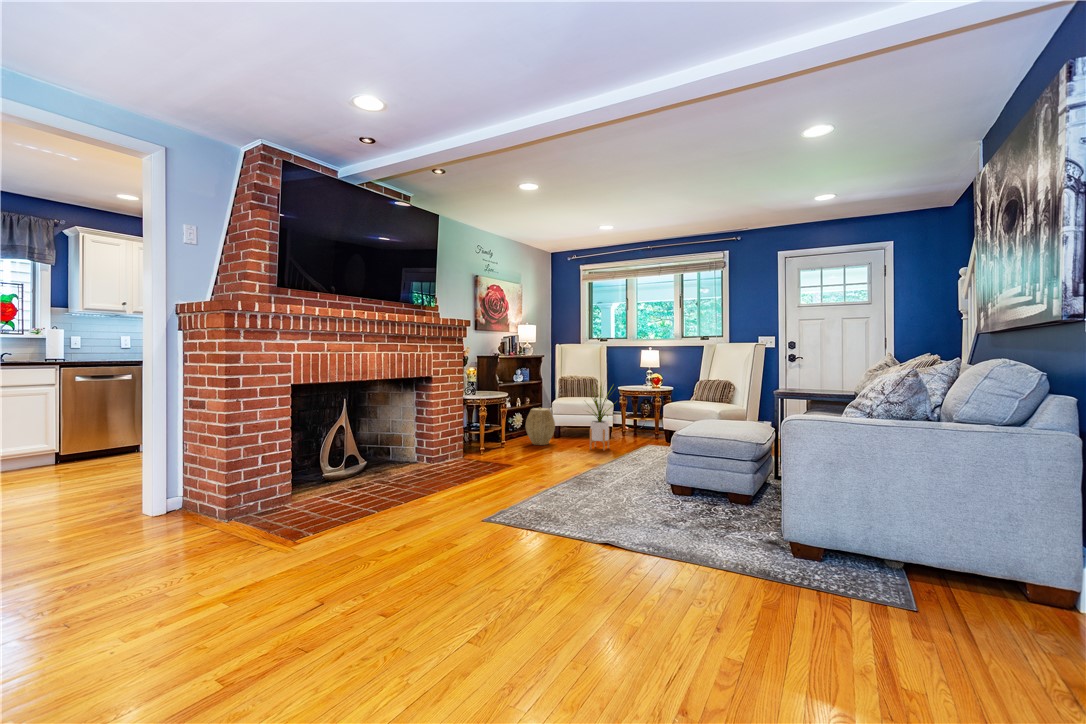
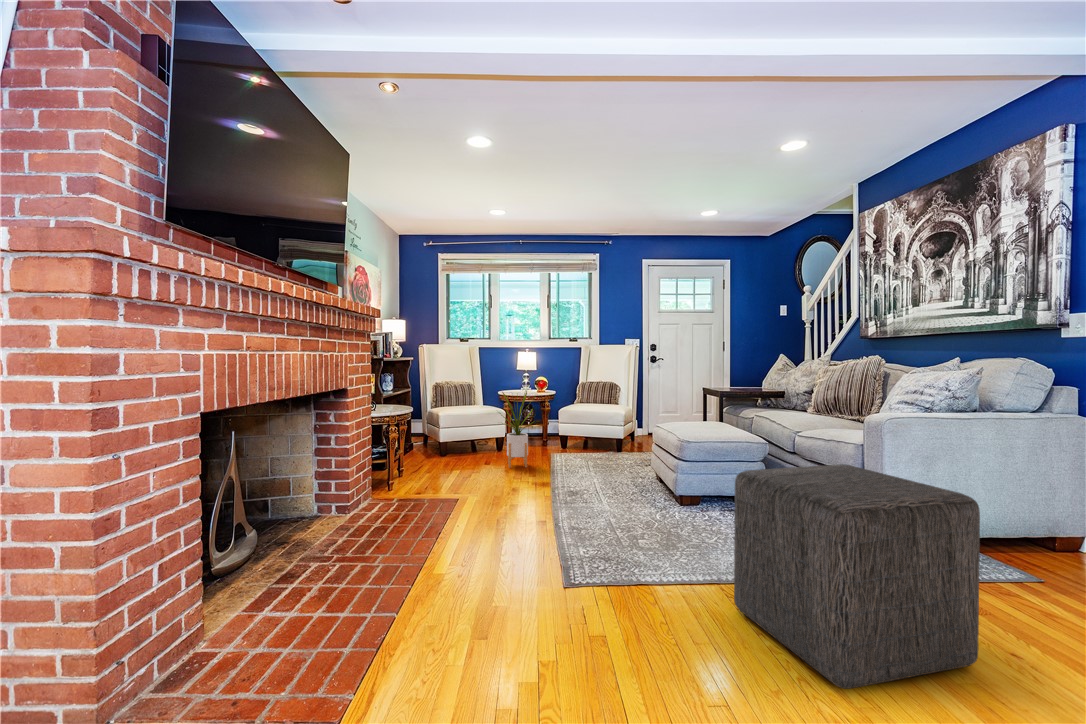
woven basket: present [525,407,555,445] -> none [421,422,458,469]
ottoman: none [529,443,671,608] -> present [734,464,980,689]

